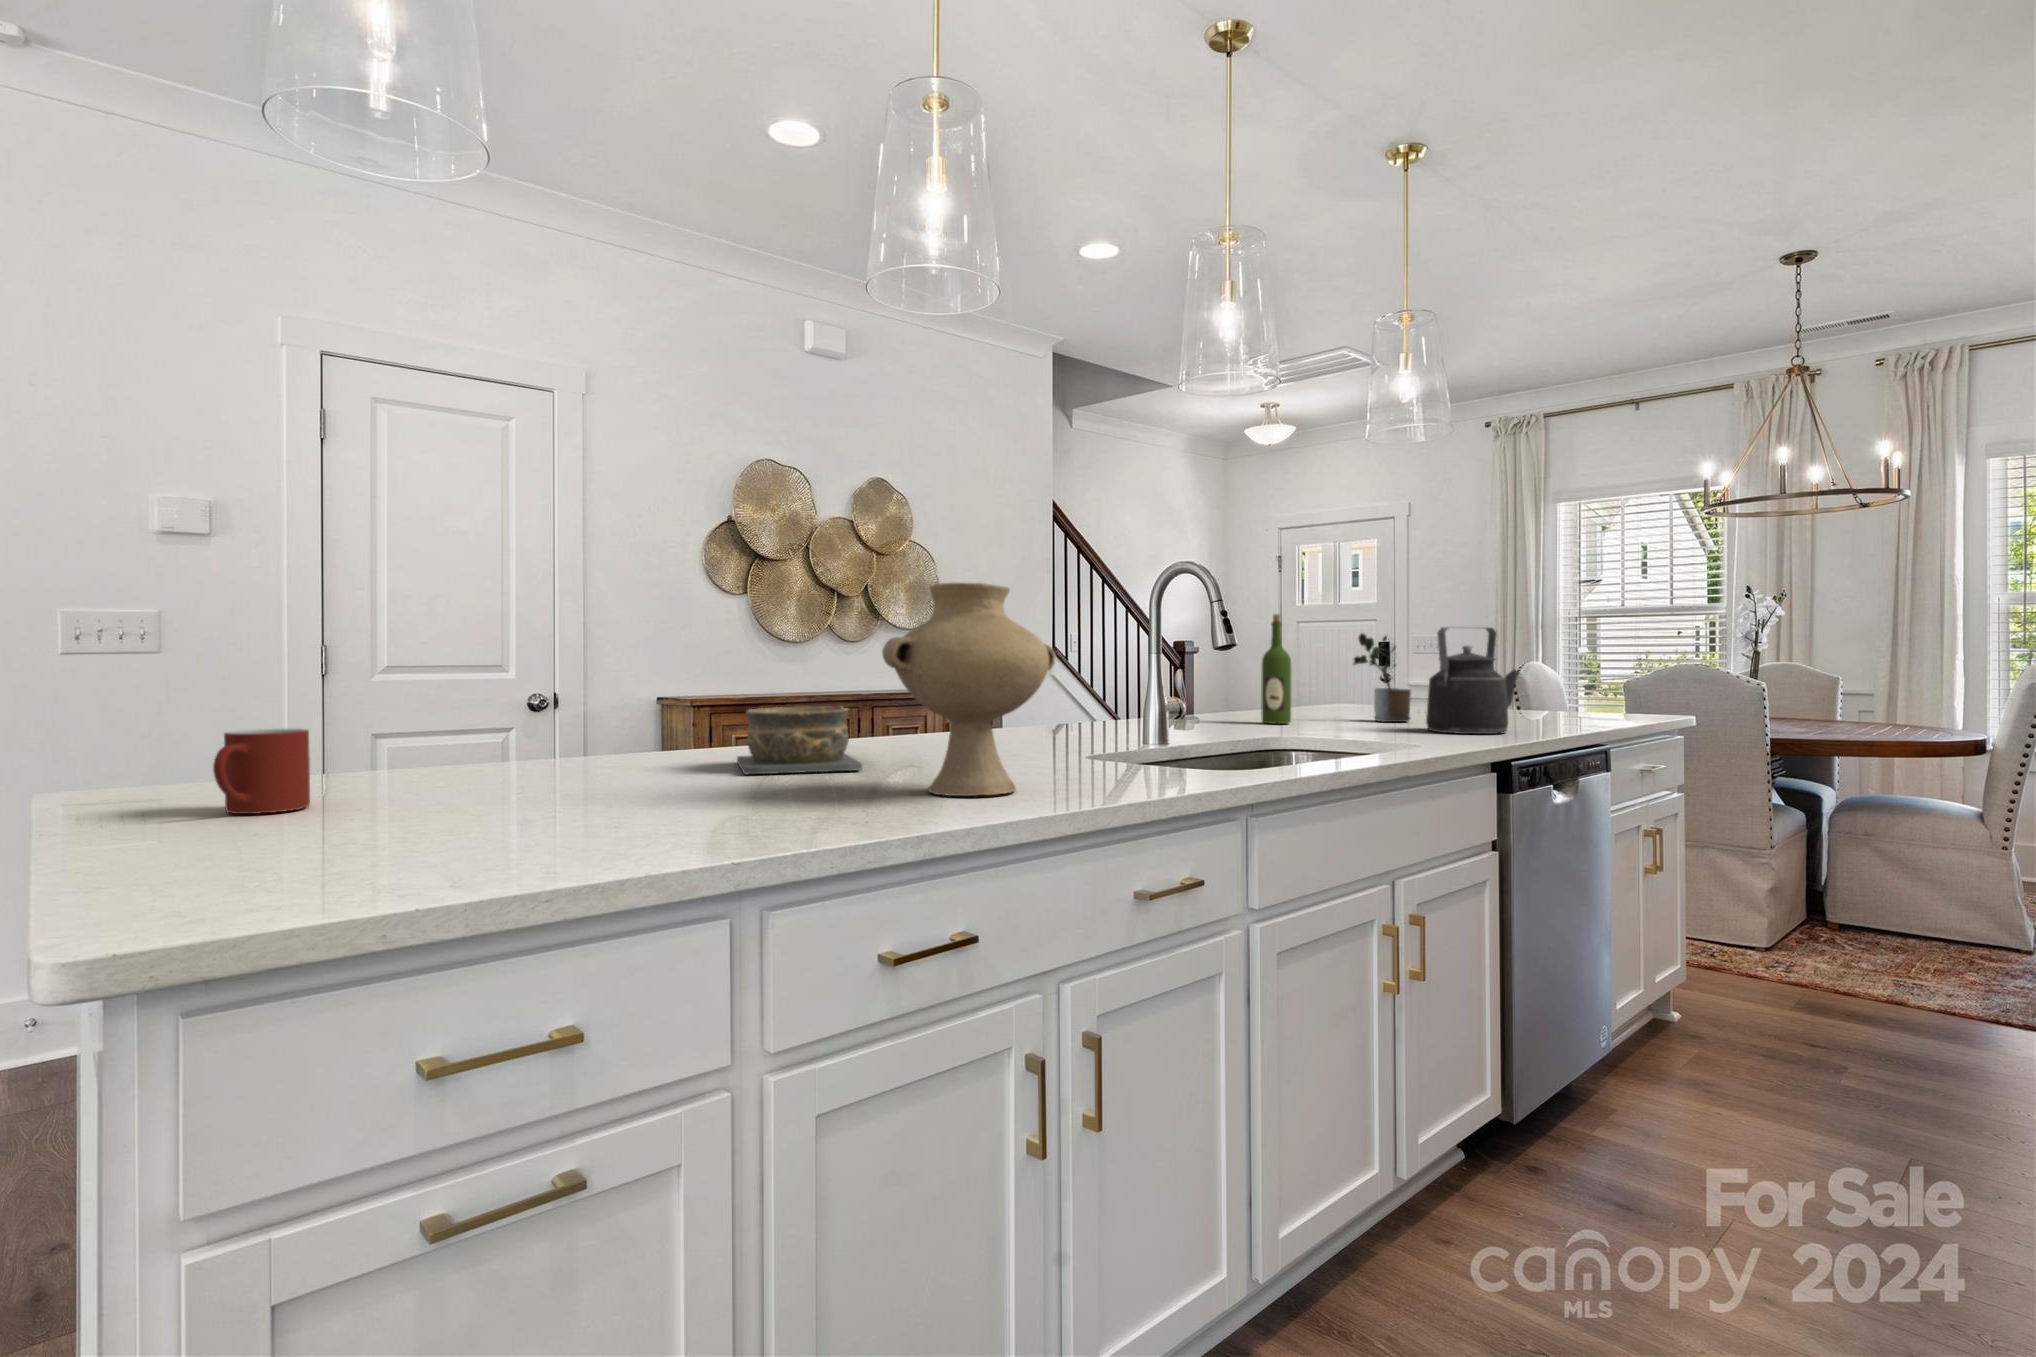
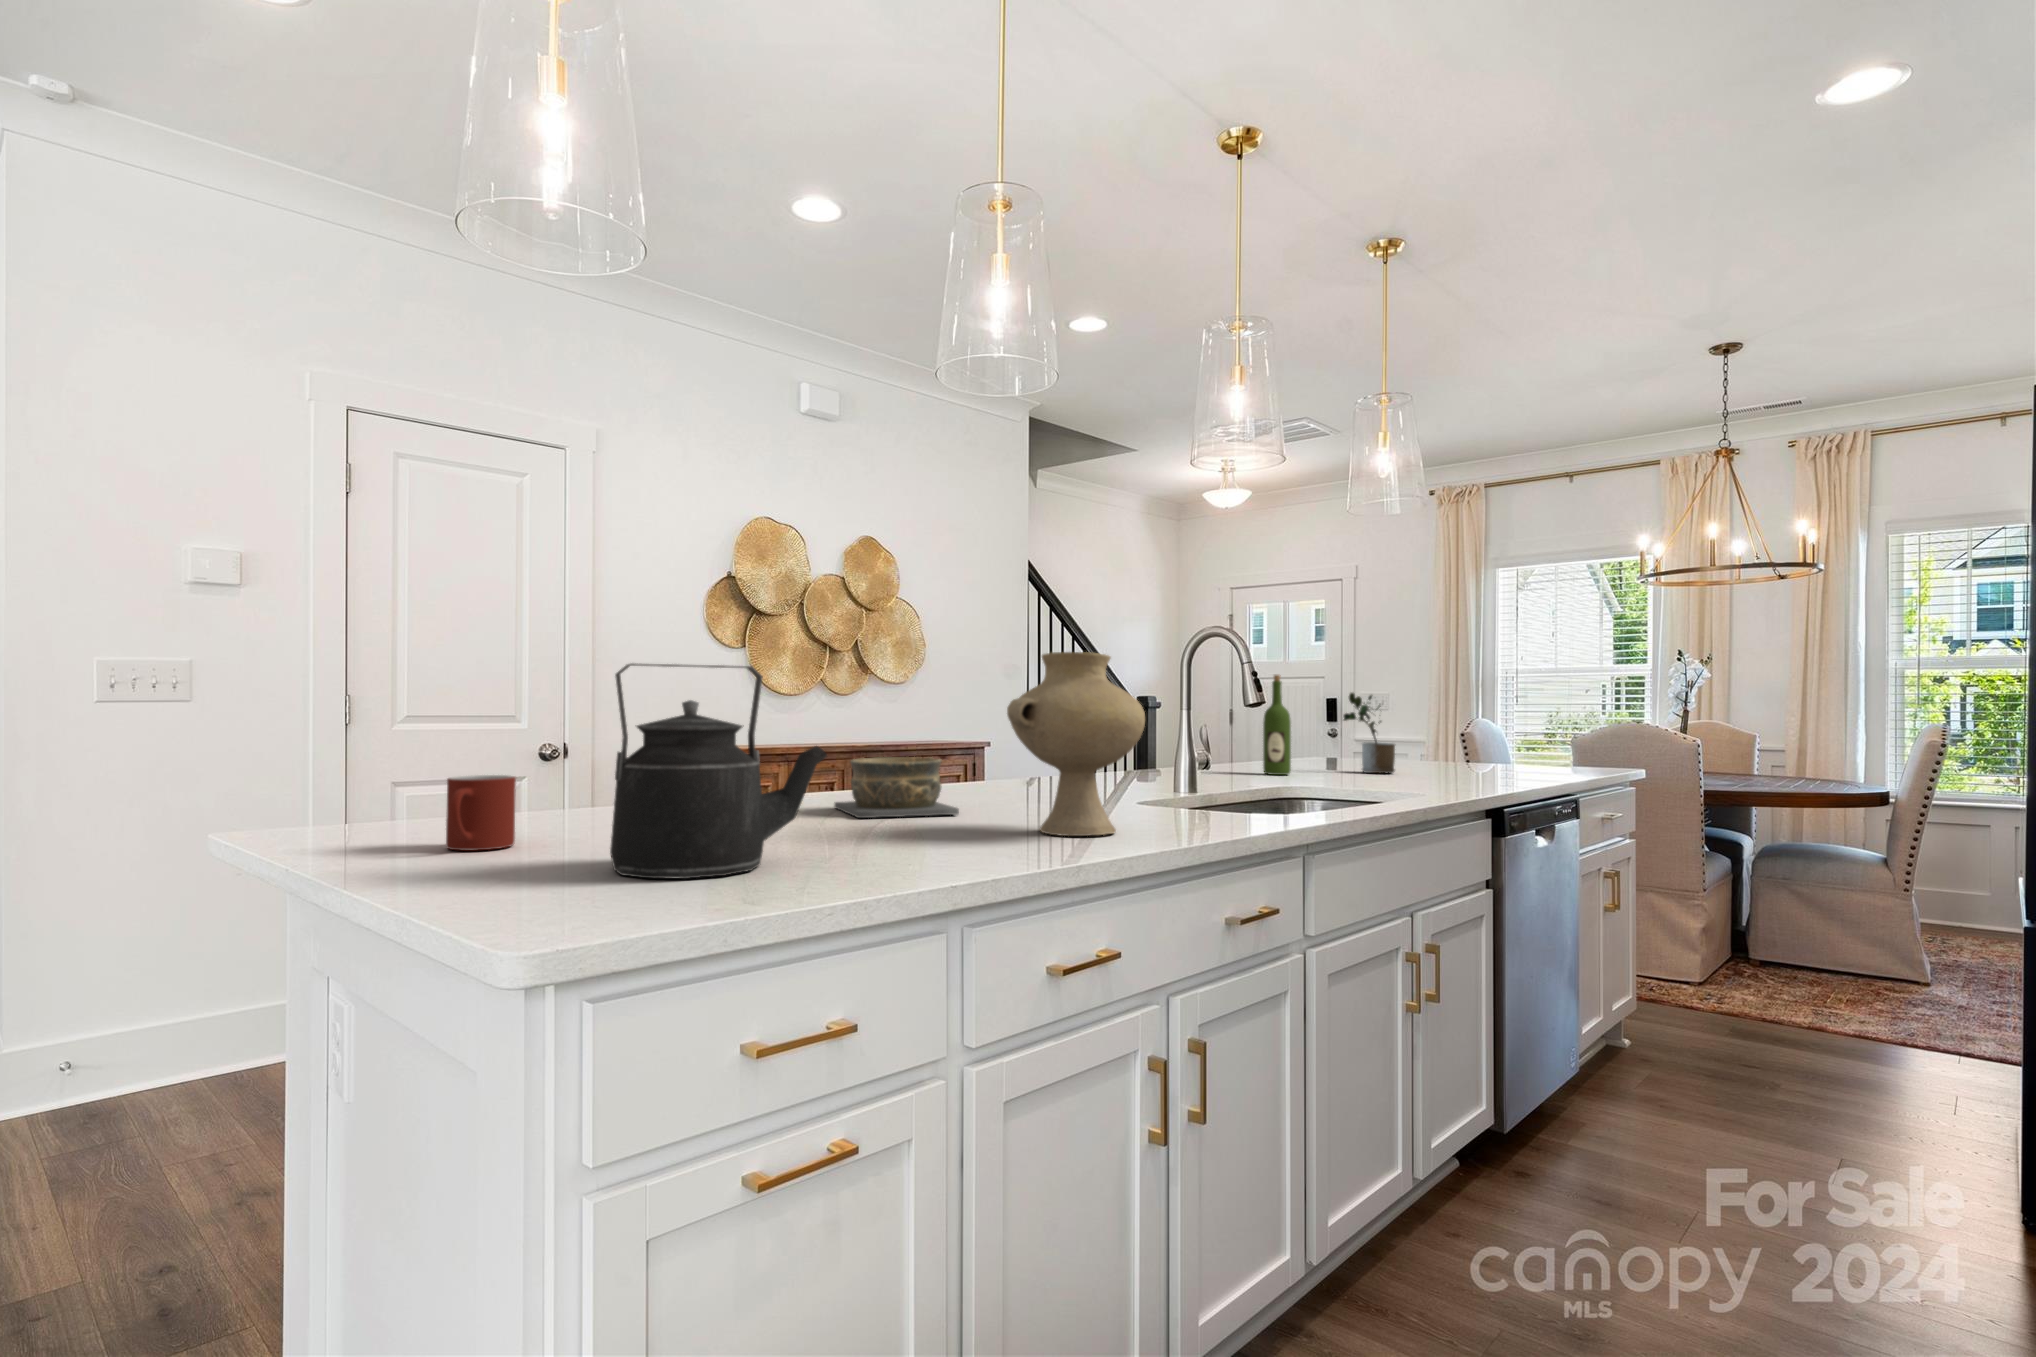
kettle: present [1426,627,1520,734] -> present [610,663,827,879]

